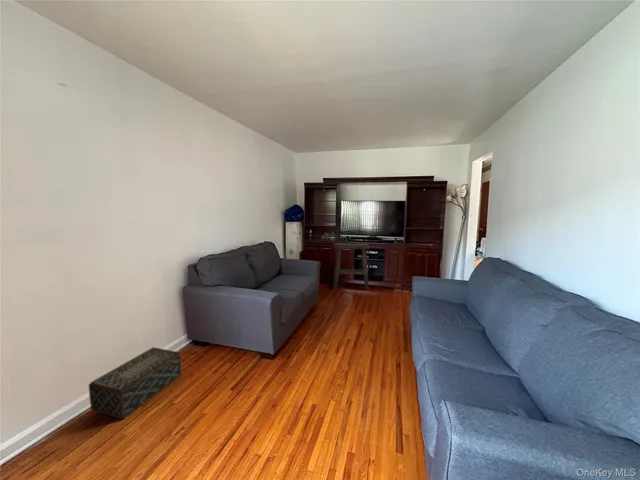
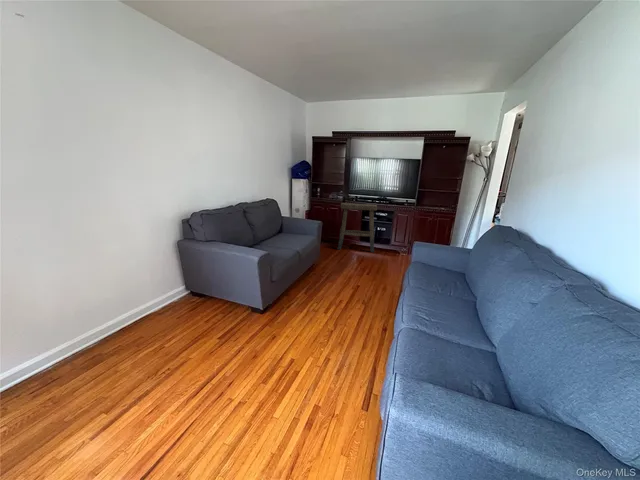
woven basket: present [89,347,181,419] -> none [86,296,175,358]

